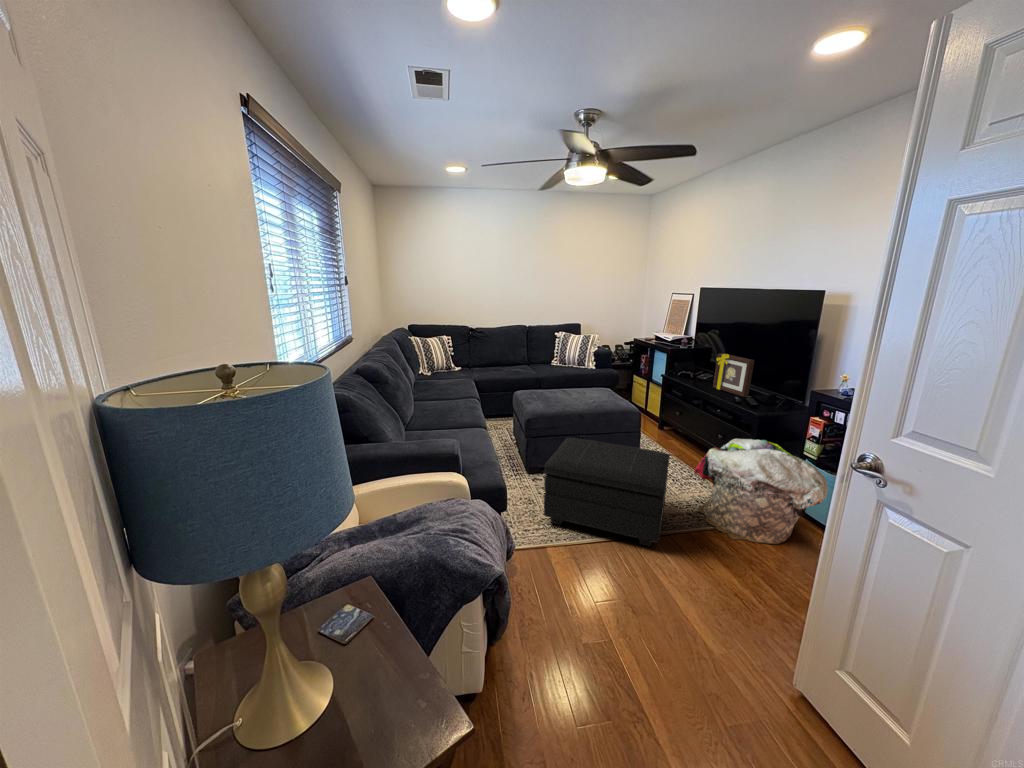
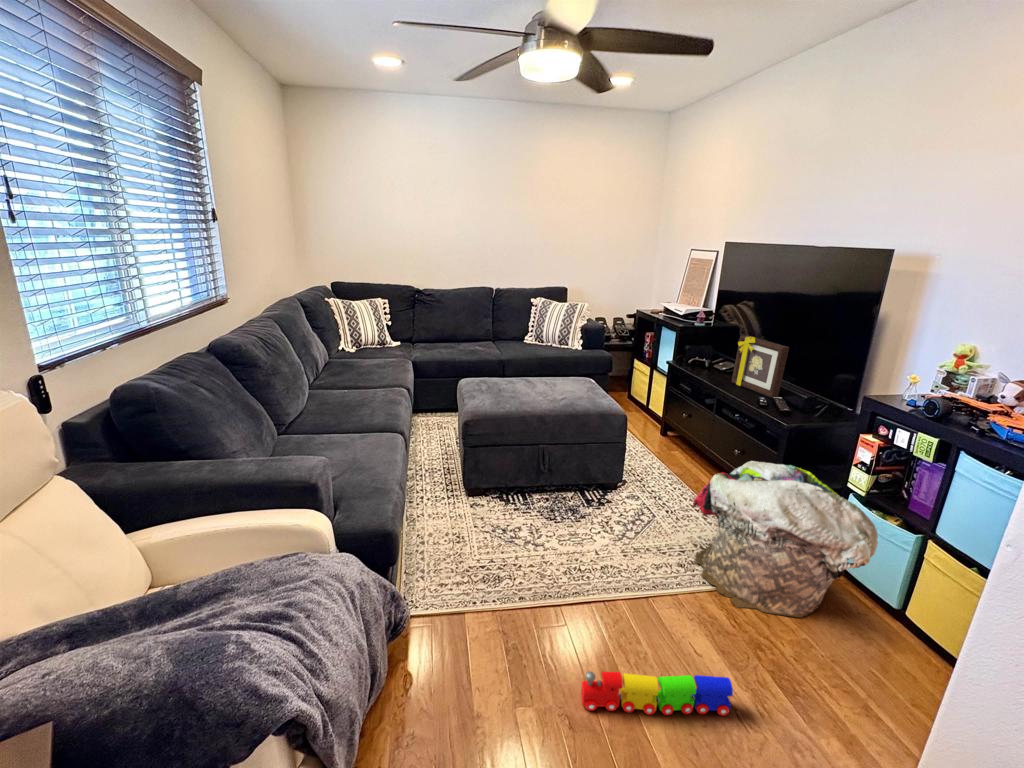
footstool: present [544,438,670,547] -> none [470,450,656,617]
toy train: none [636,575,738,603] -> present [581,671,733,716]

